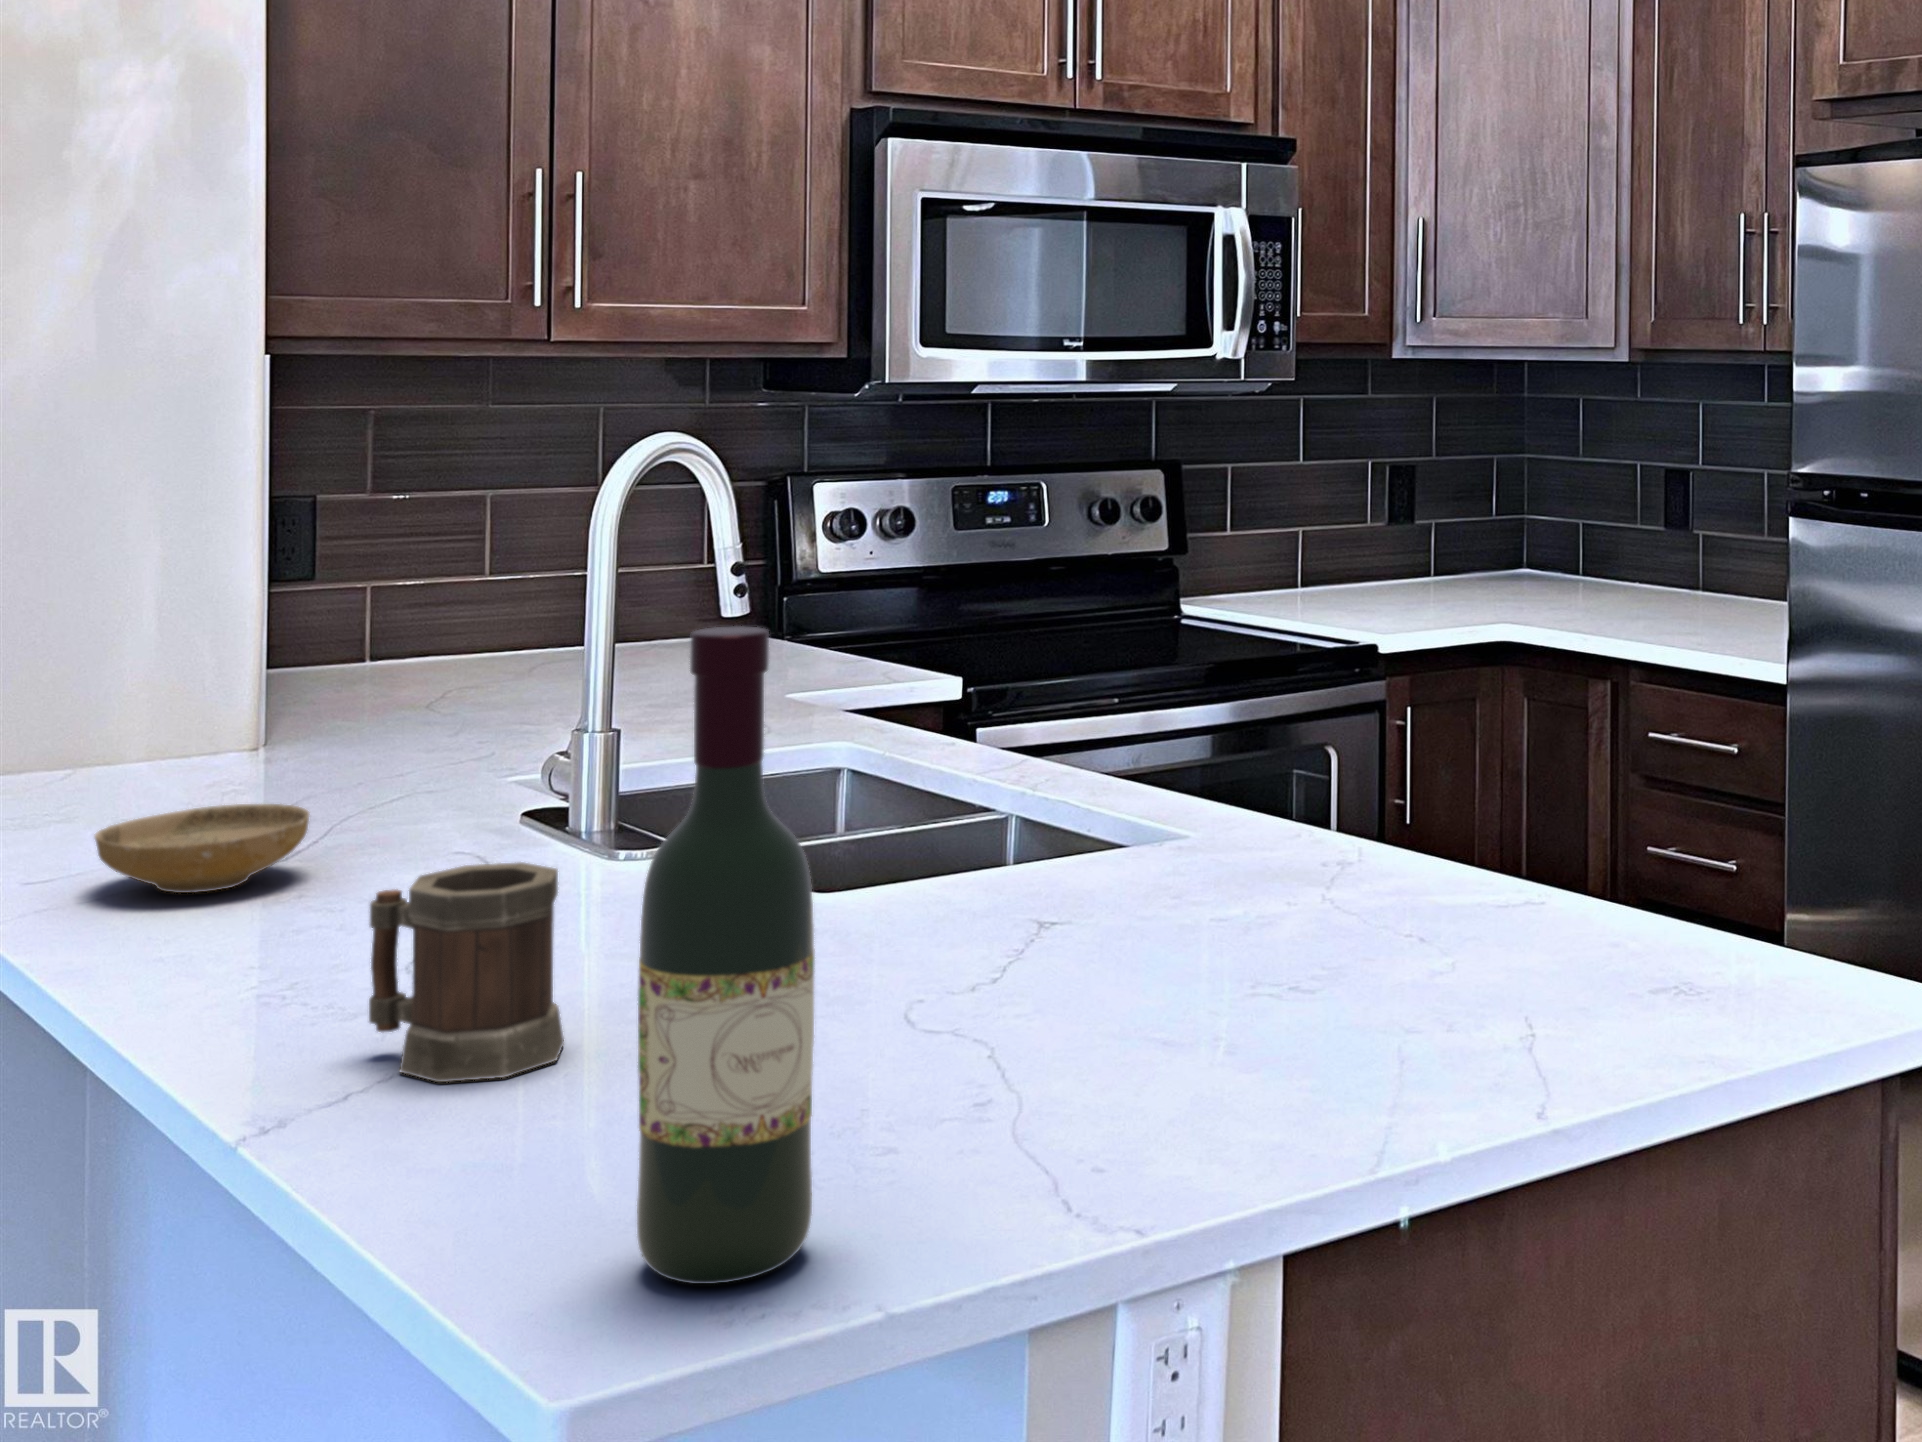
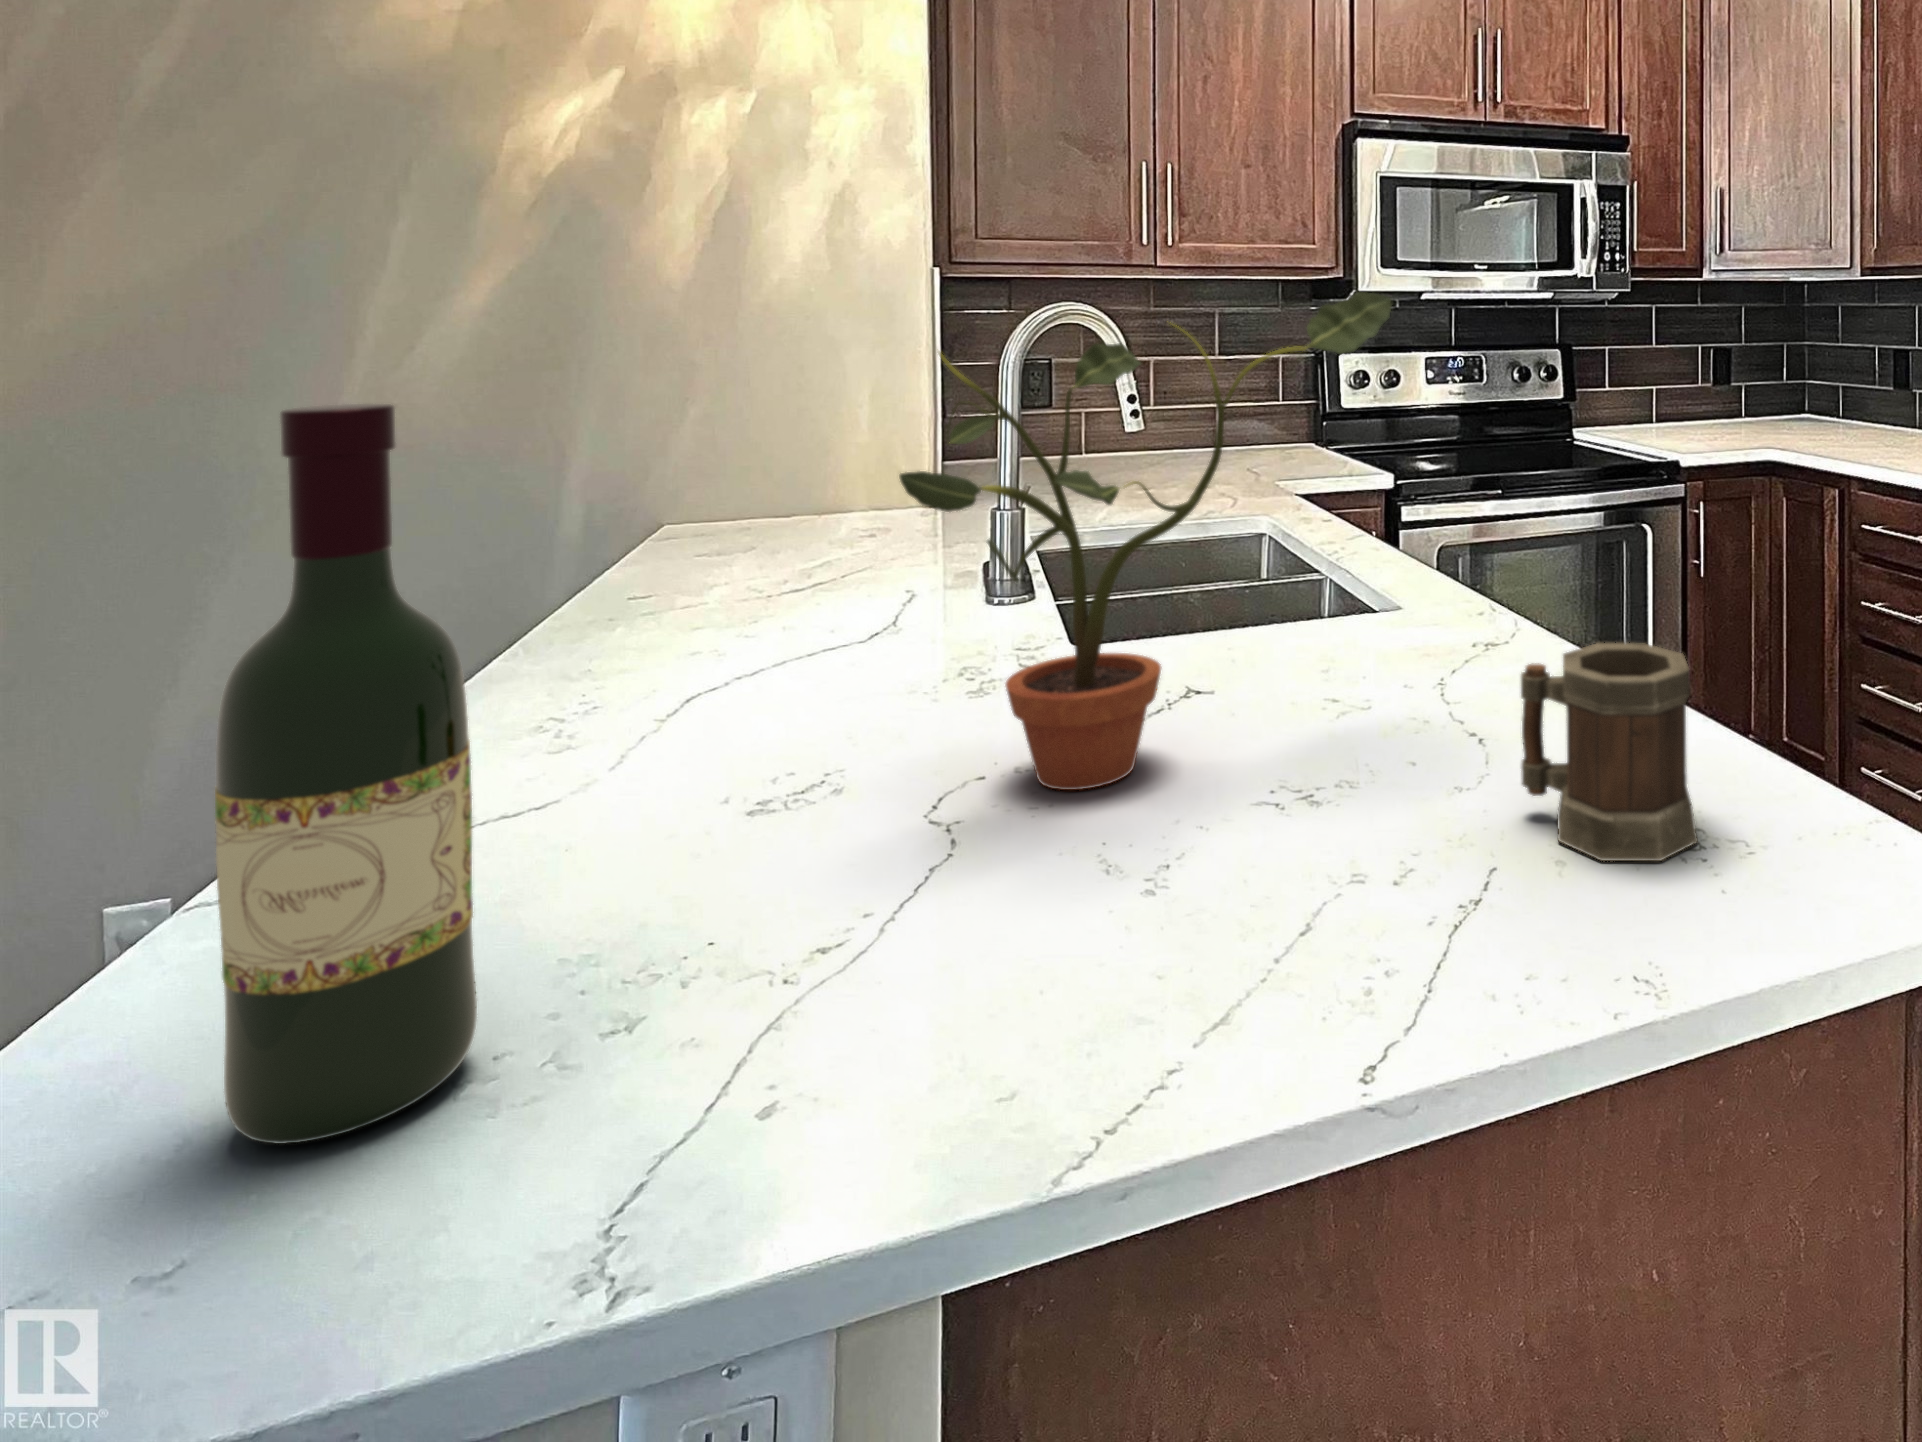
potted plant: none [883,466,1355,1031] -> present [899,292,1392,790]
ceramic bowl: present [95,804,310,893] -> none [666,544,814,603]
mug: present [369,862,564,1082] -> present [1521,643,1697,861]

